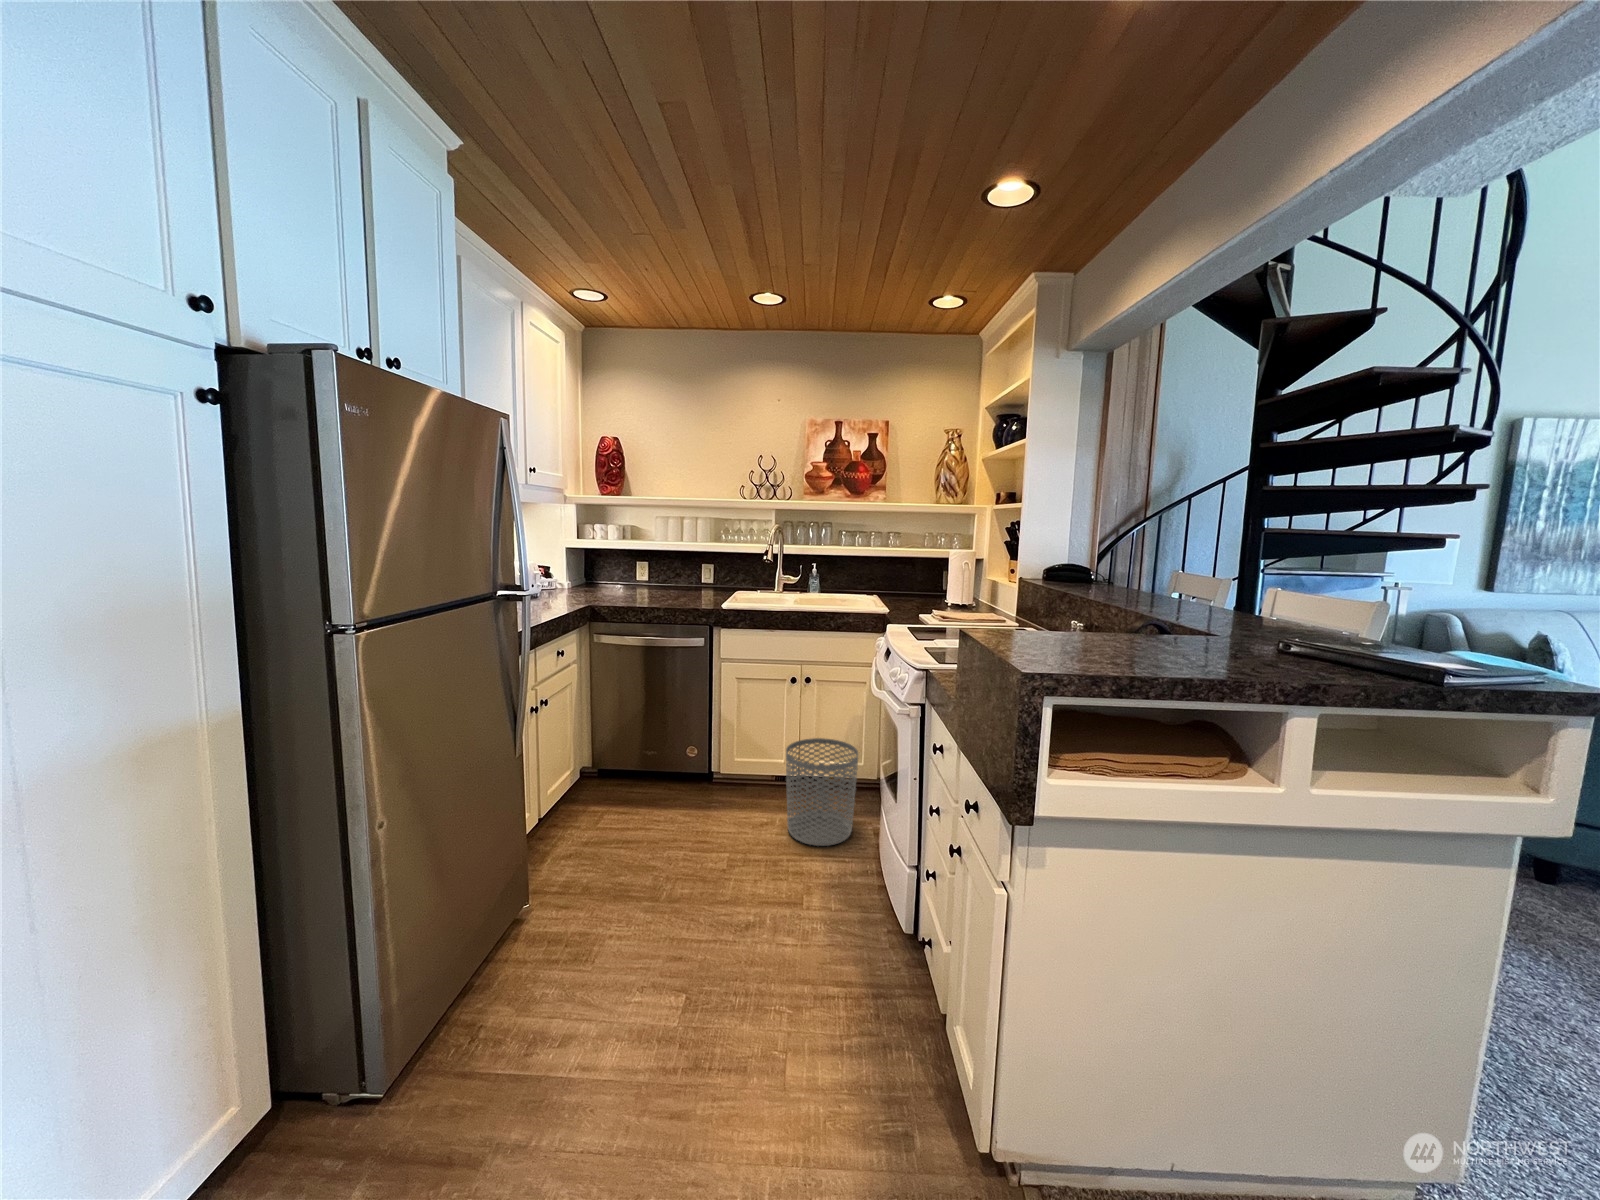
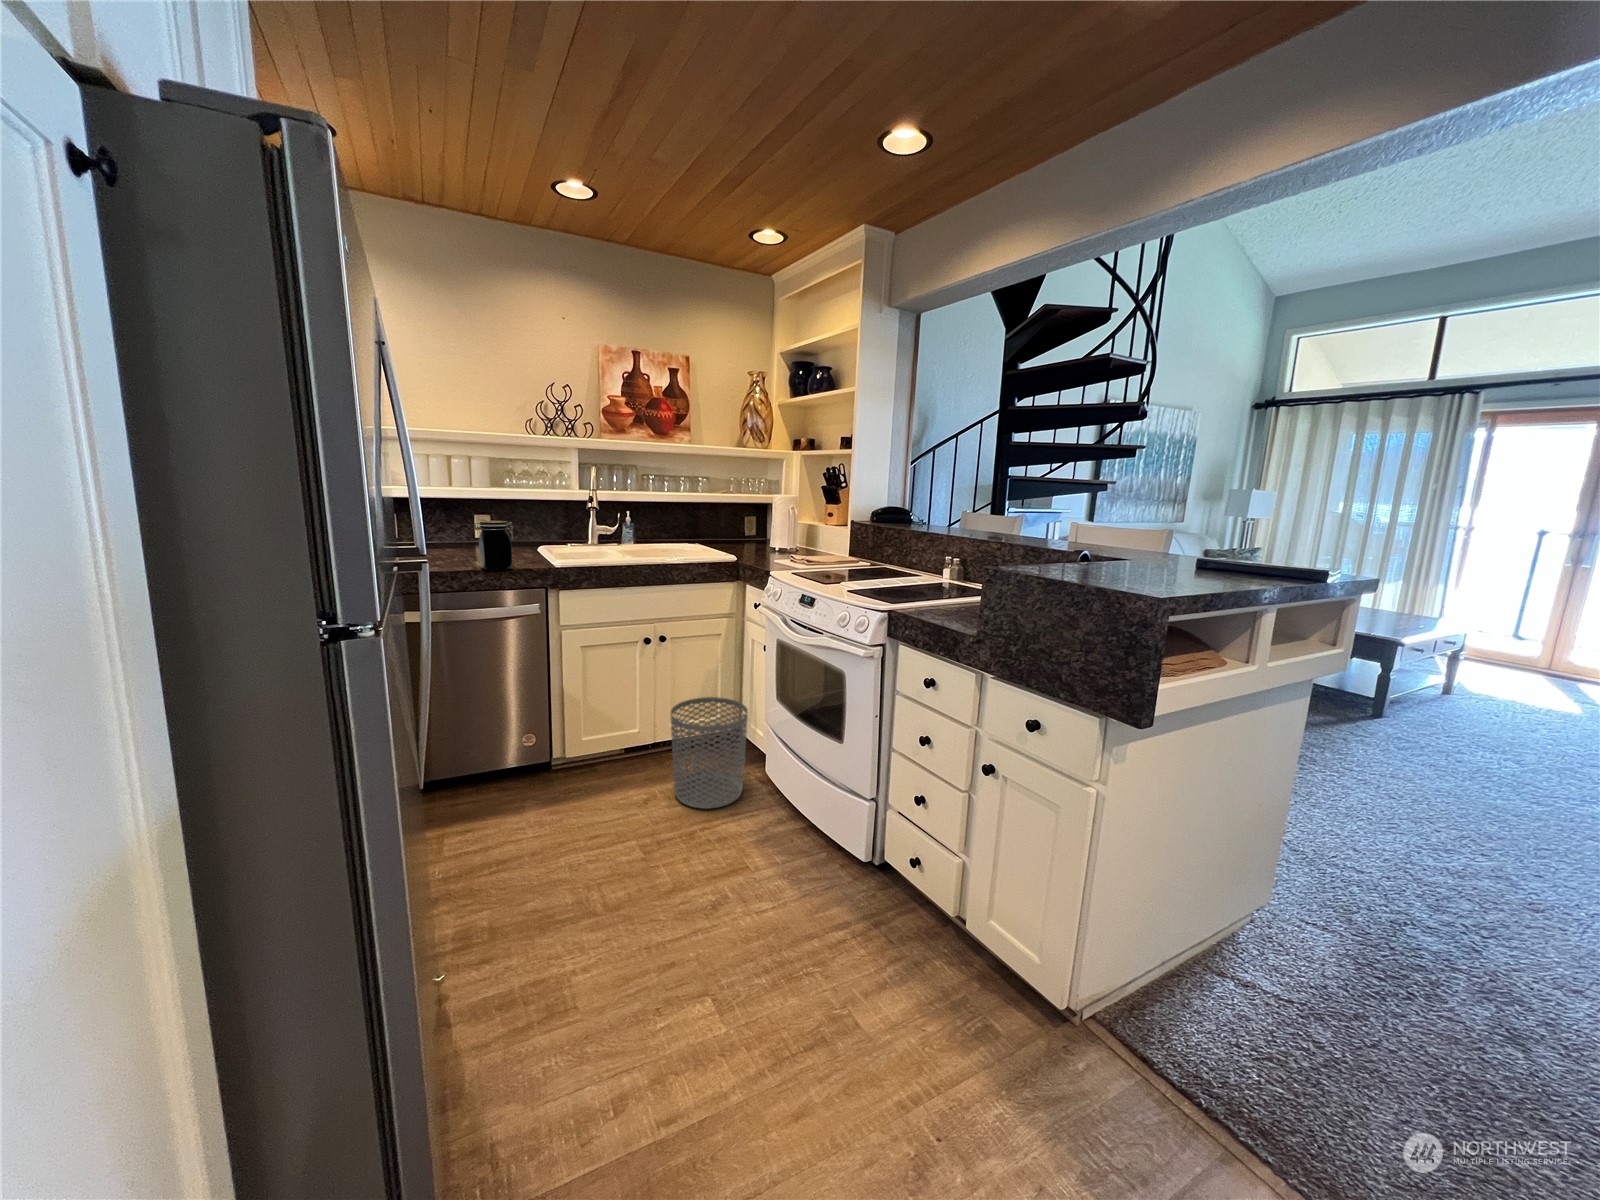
jar: none [669,567,696,607] -> present [474,521,514,570]

